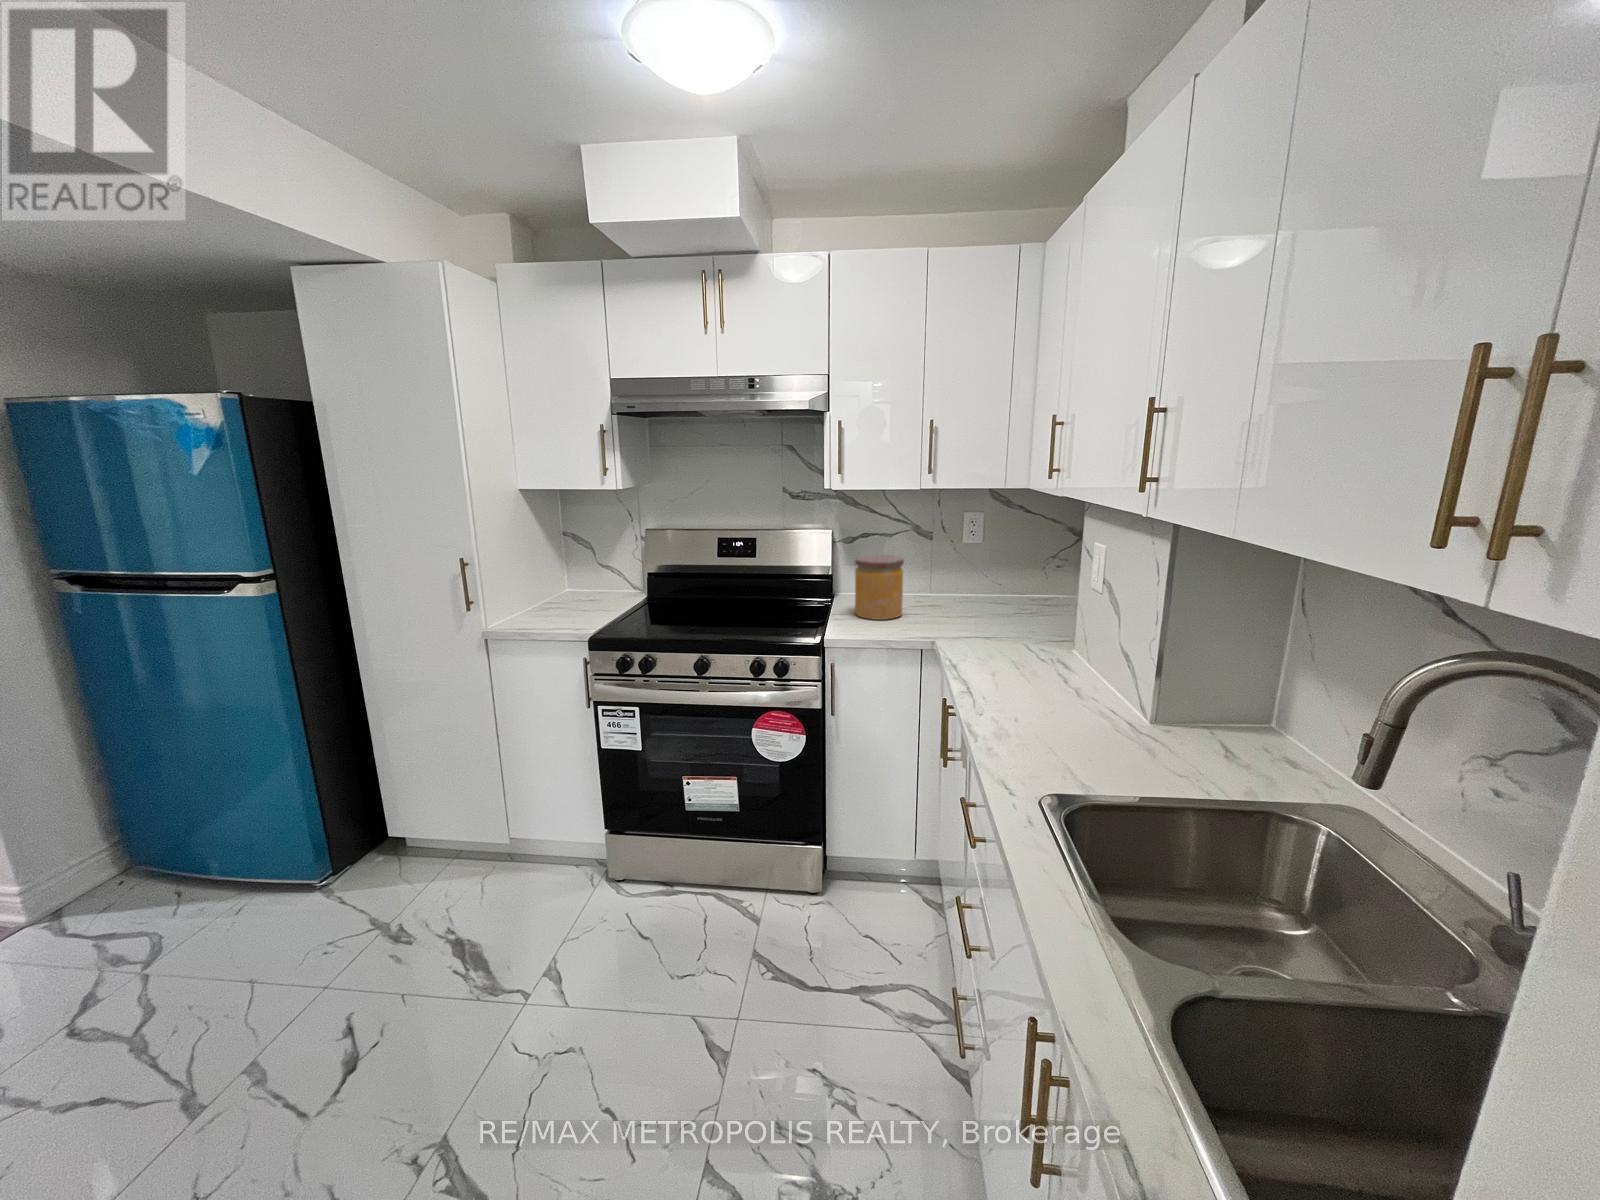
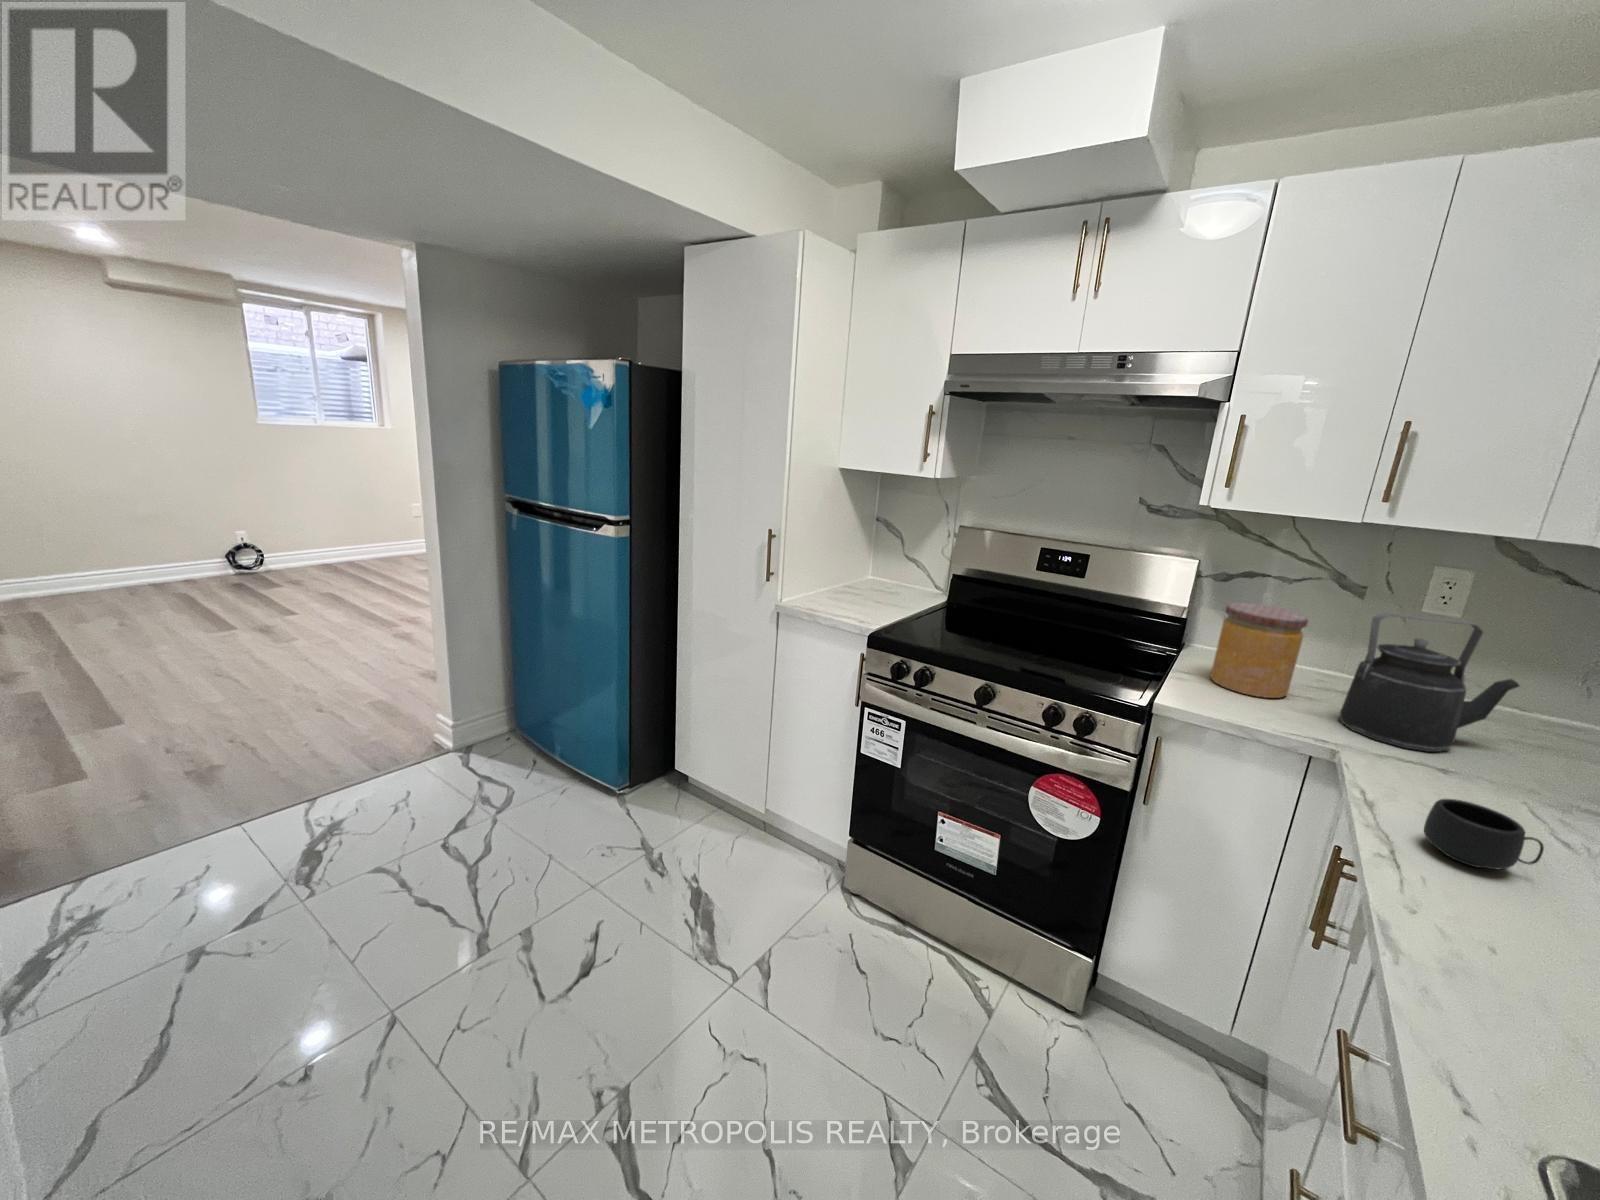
kettle: none [931,544,1013,631] -> present [1340,613,1519,752]
mug: none [977,649,1027,685] -> present [1424,799,1544,869]

